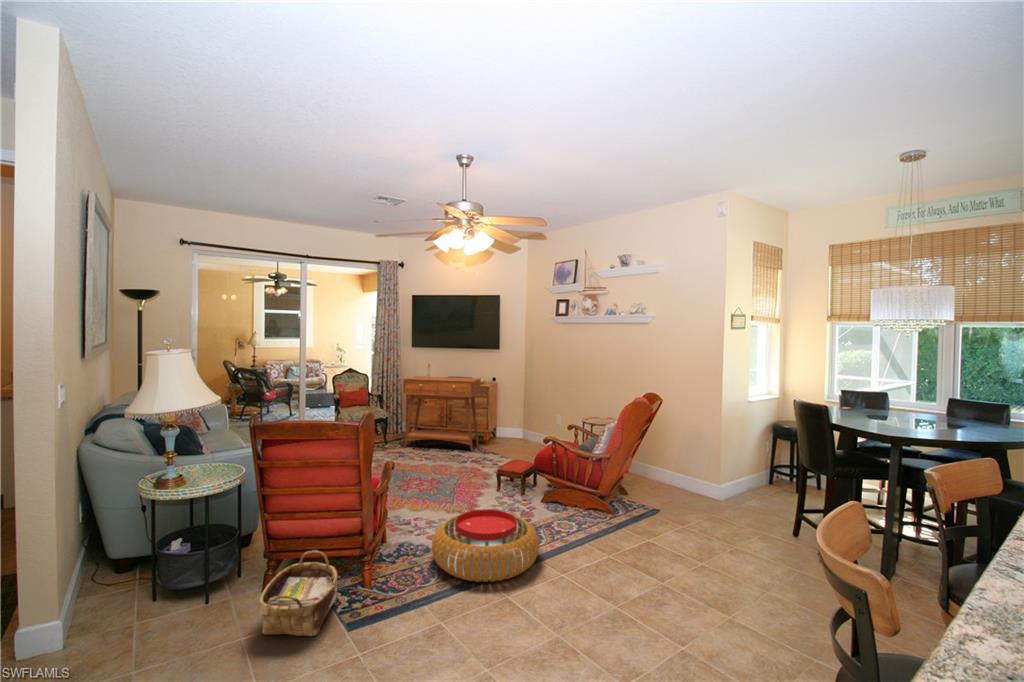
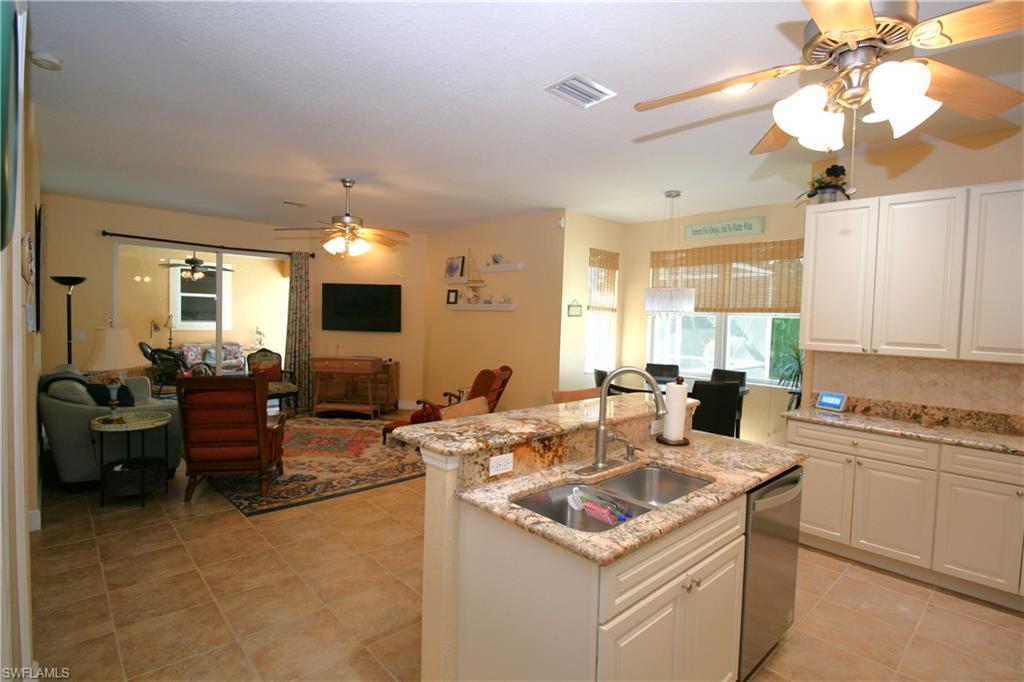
pouf: present [432,509,539,582] -> none [315,448,396,492]
woven basket: present [259,550,338,636] -> none [184,468,240,518]

